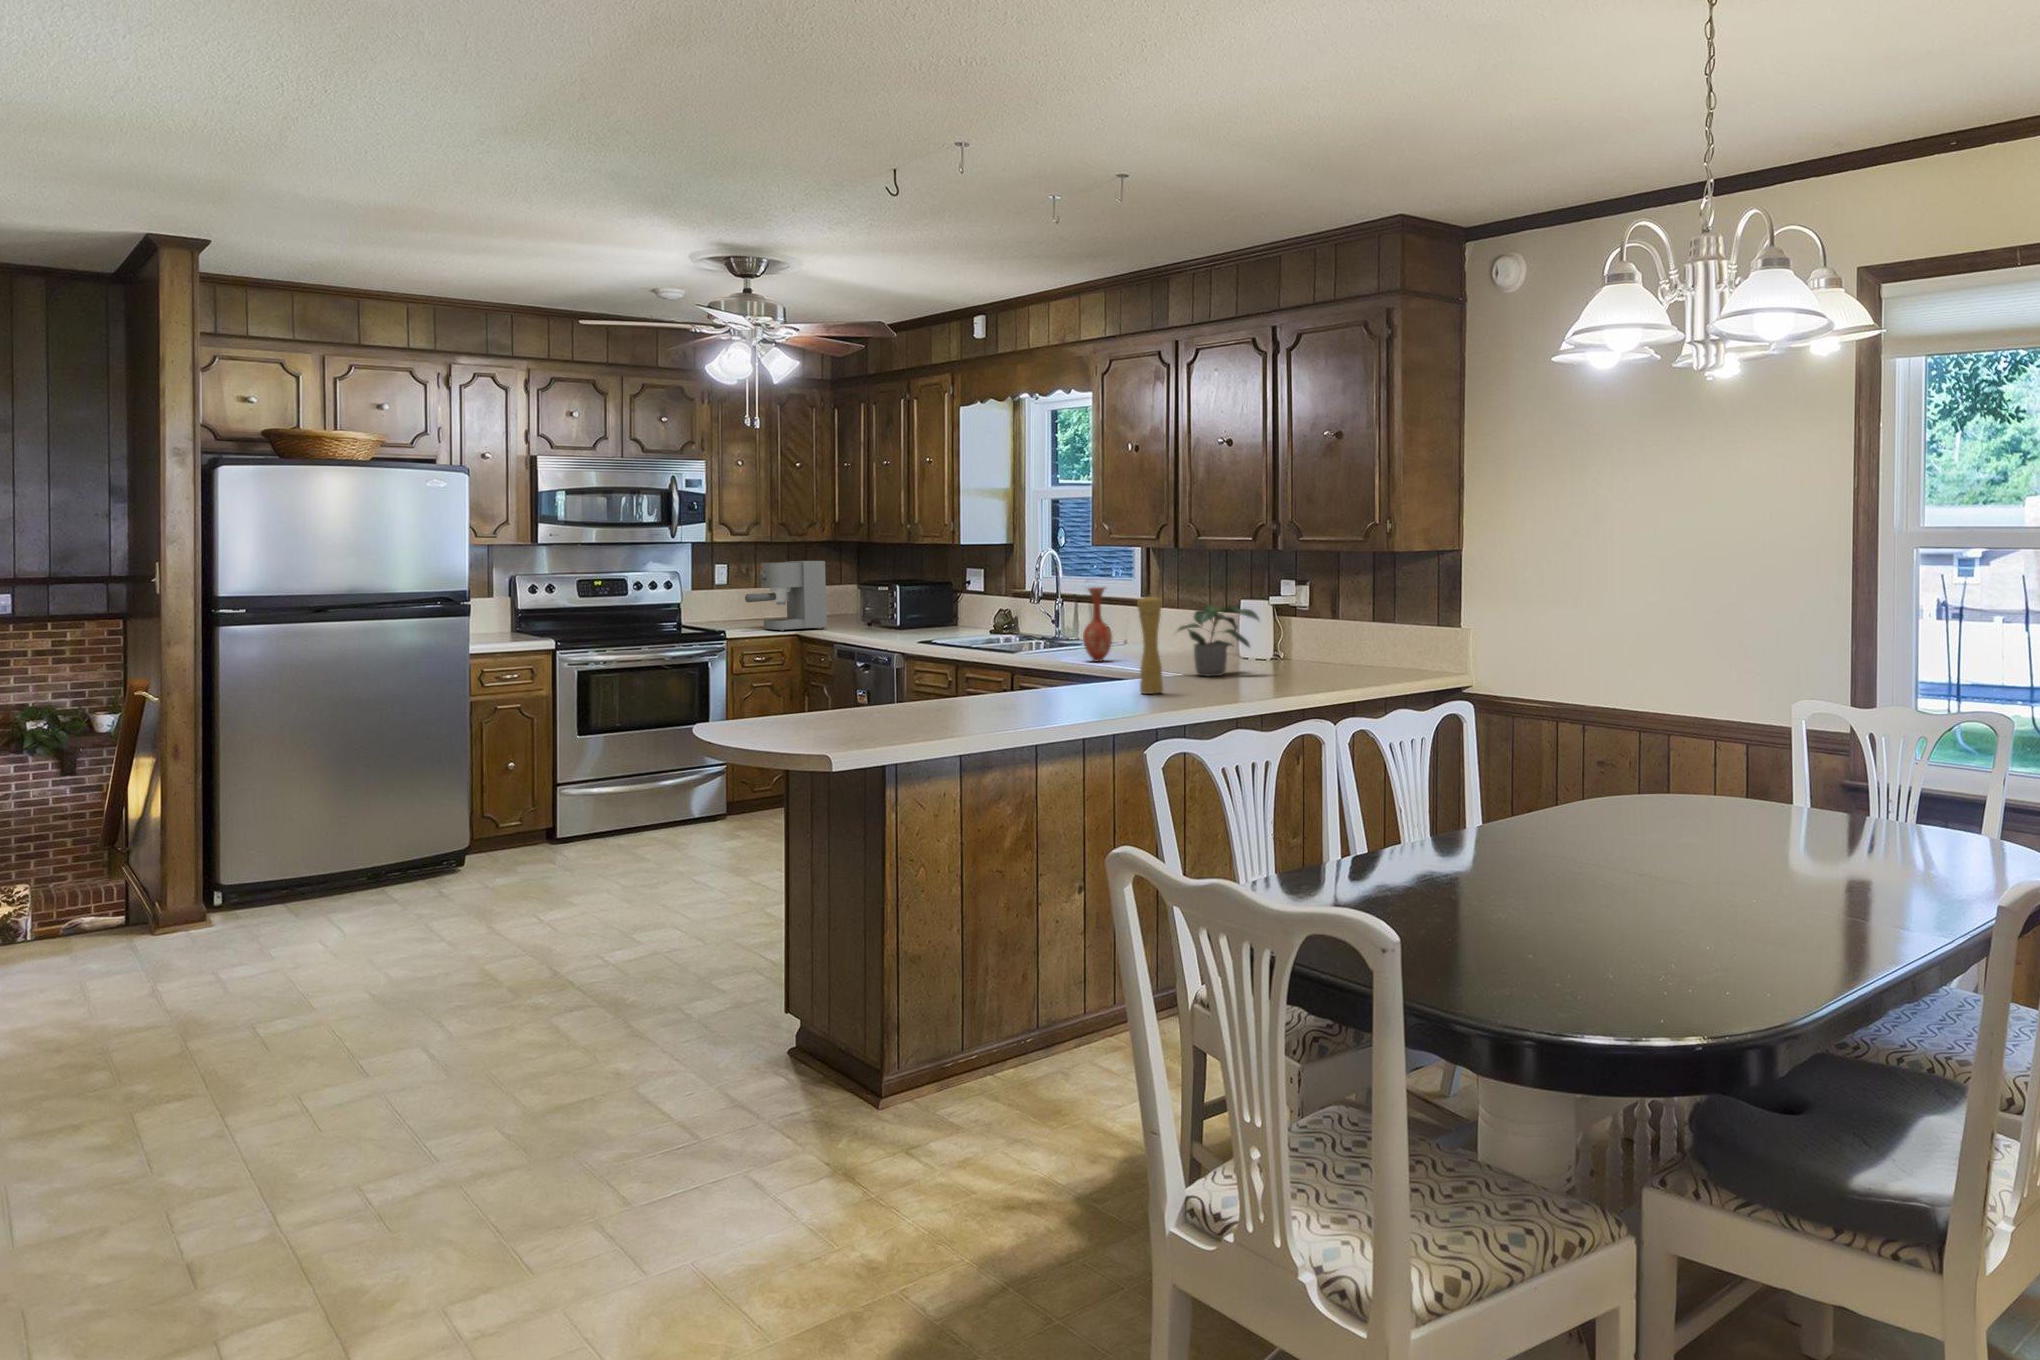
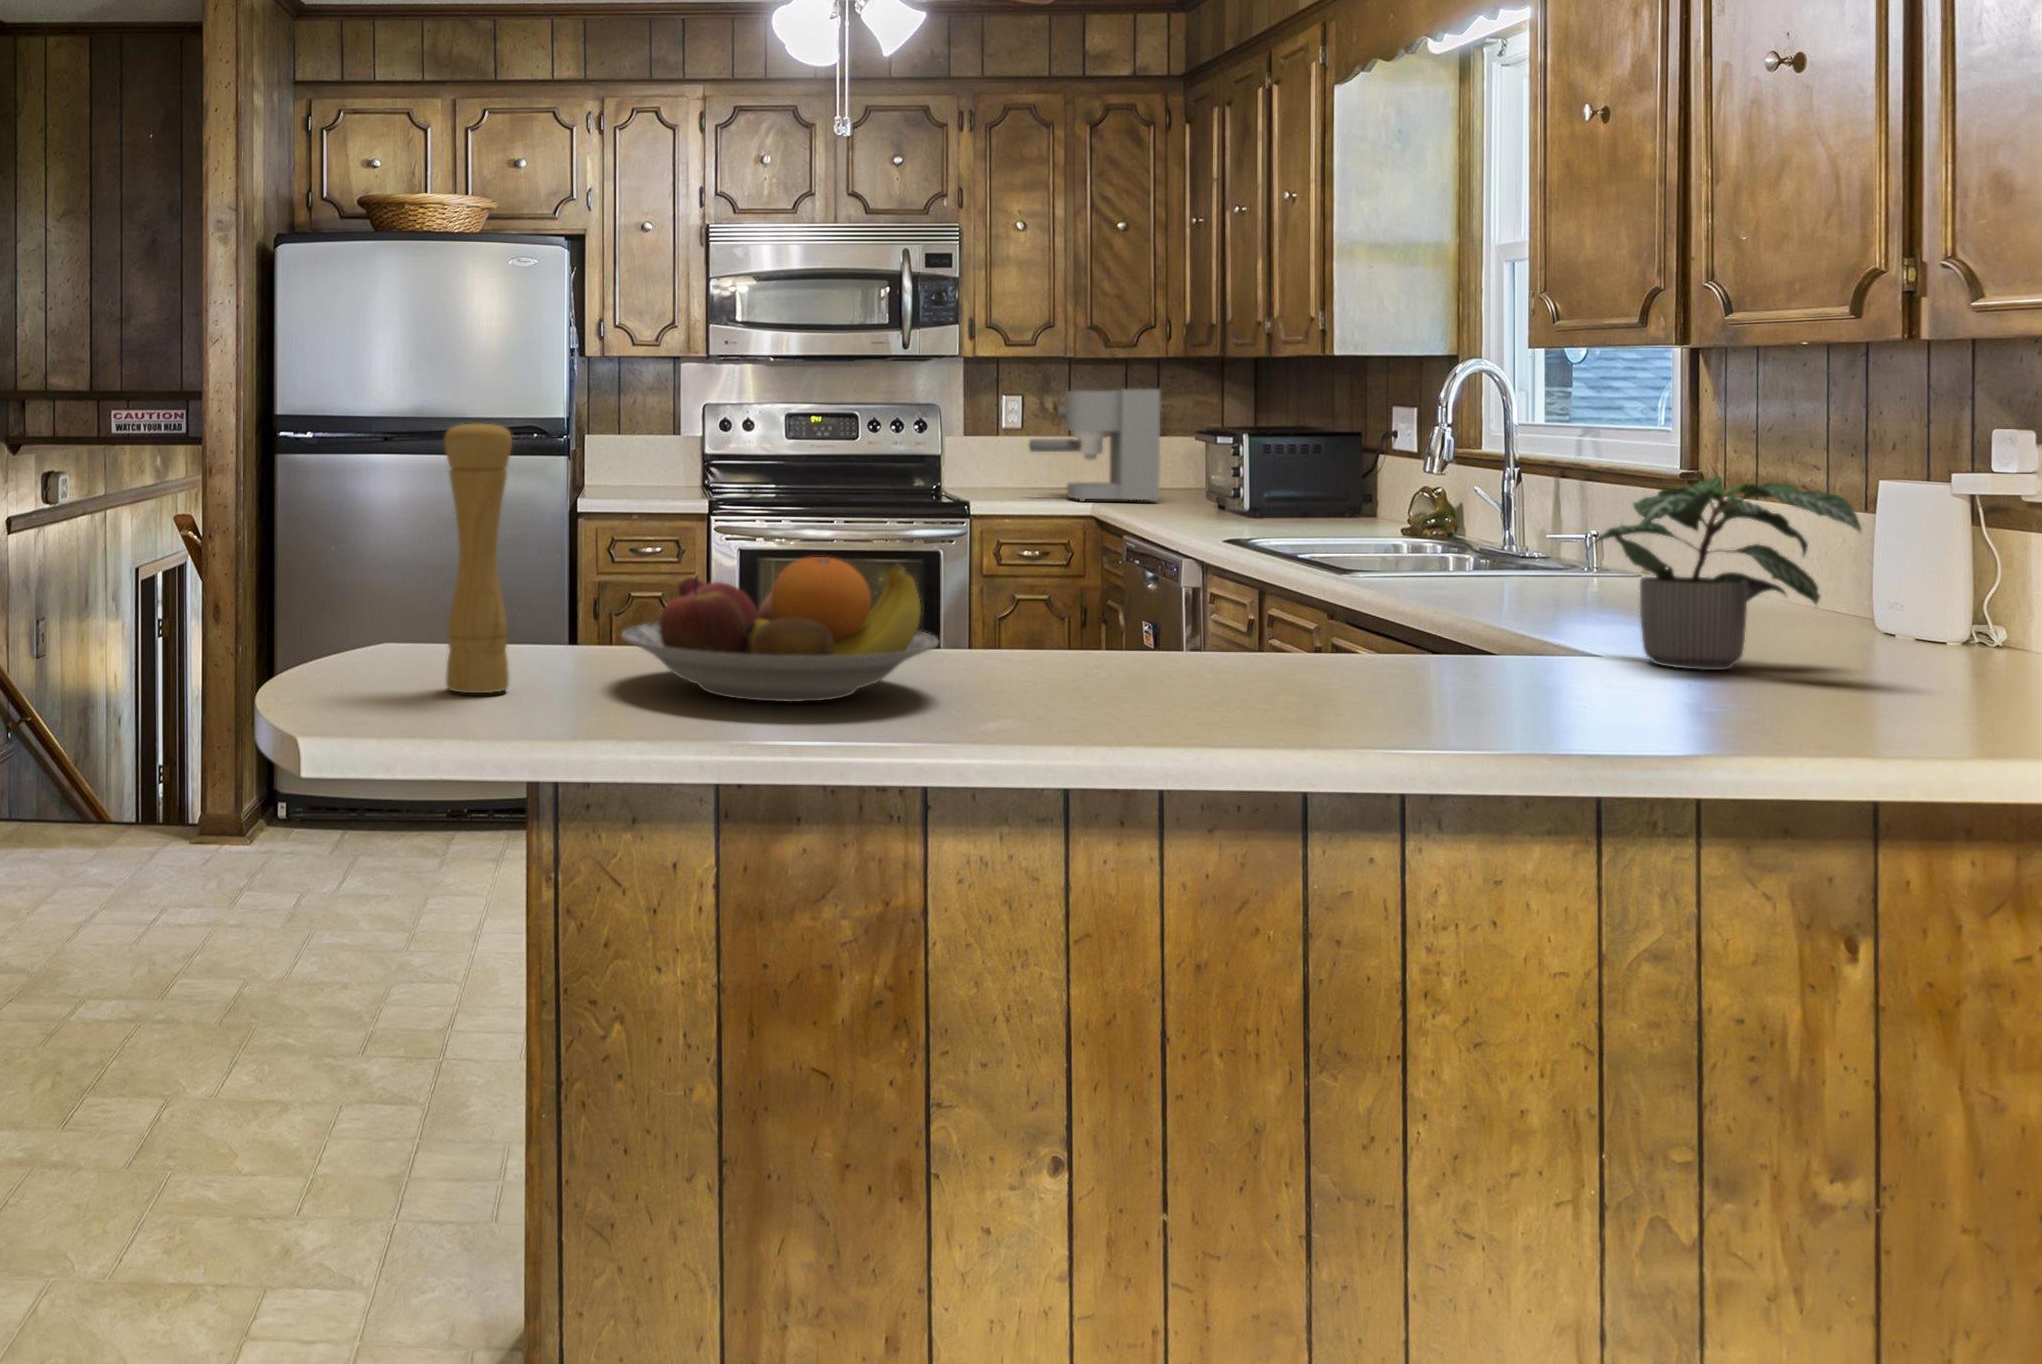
vase: present [1083,587,1112,662] -> none [1443,430,1519,600]
pepper mill: present [1137,596,1163,694] -> present [444,419,512,693]
fruit bowl: none [905,660,1038,721] -> present [622,557,938,702]

